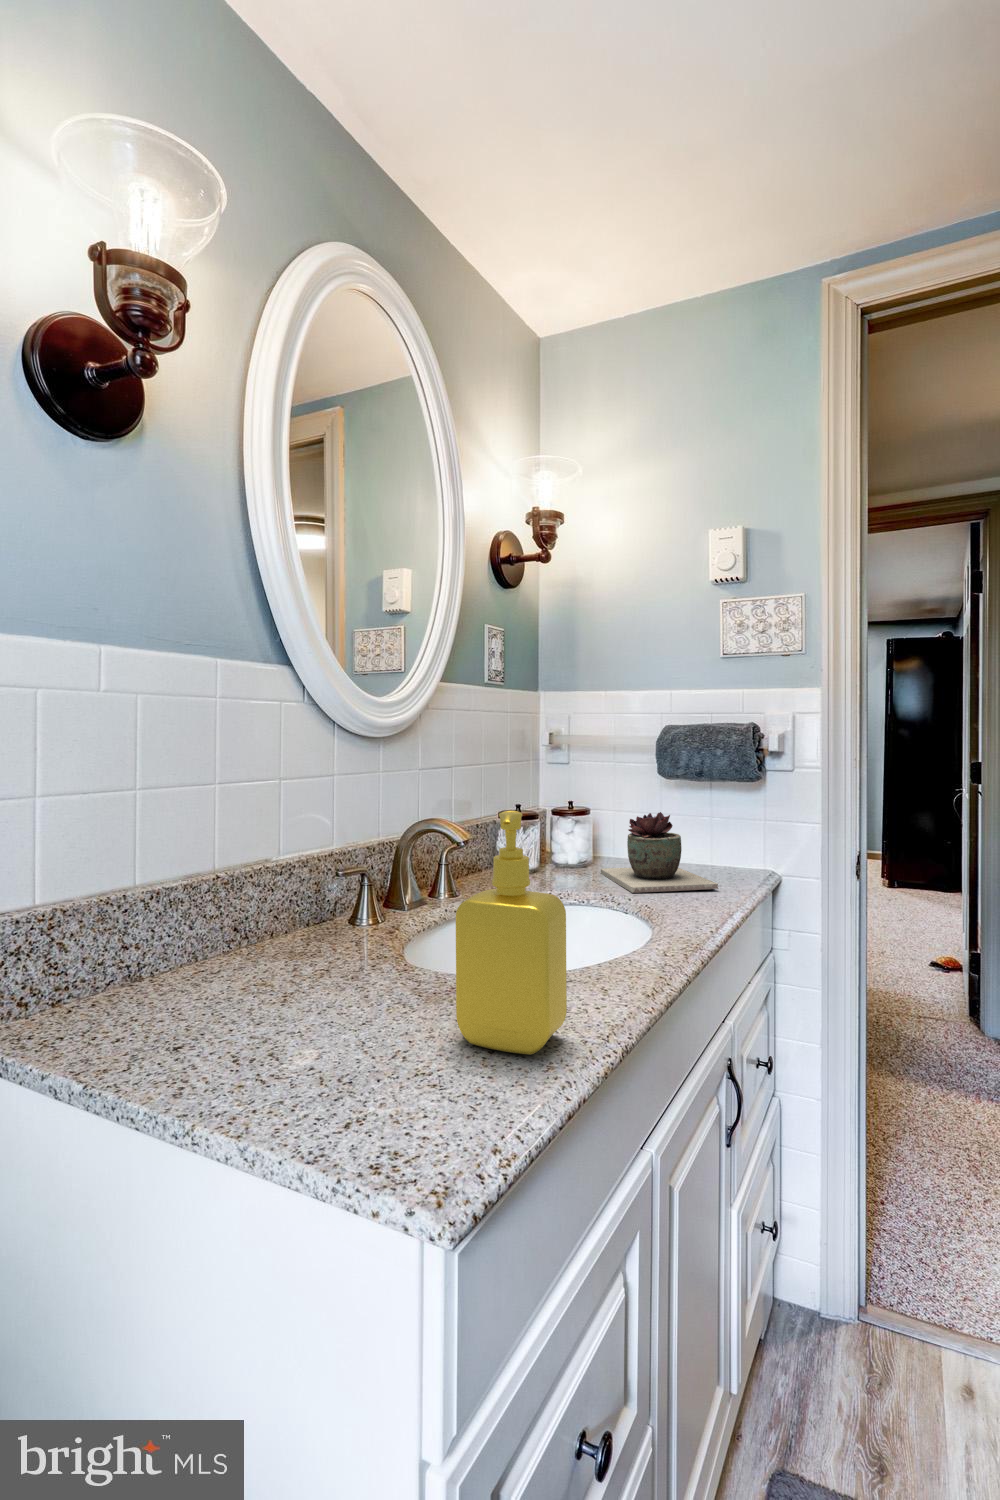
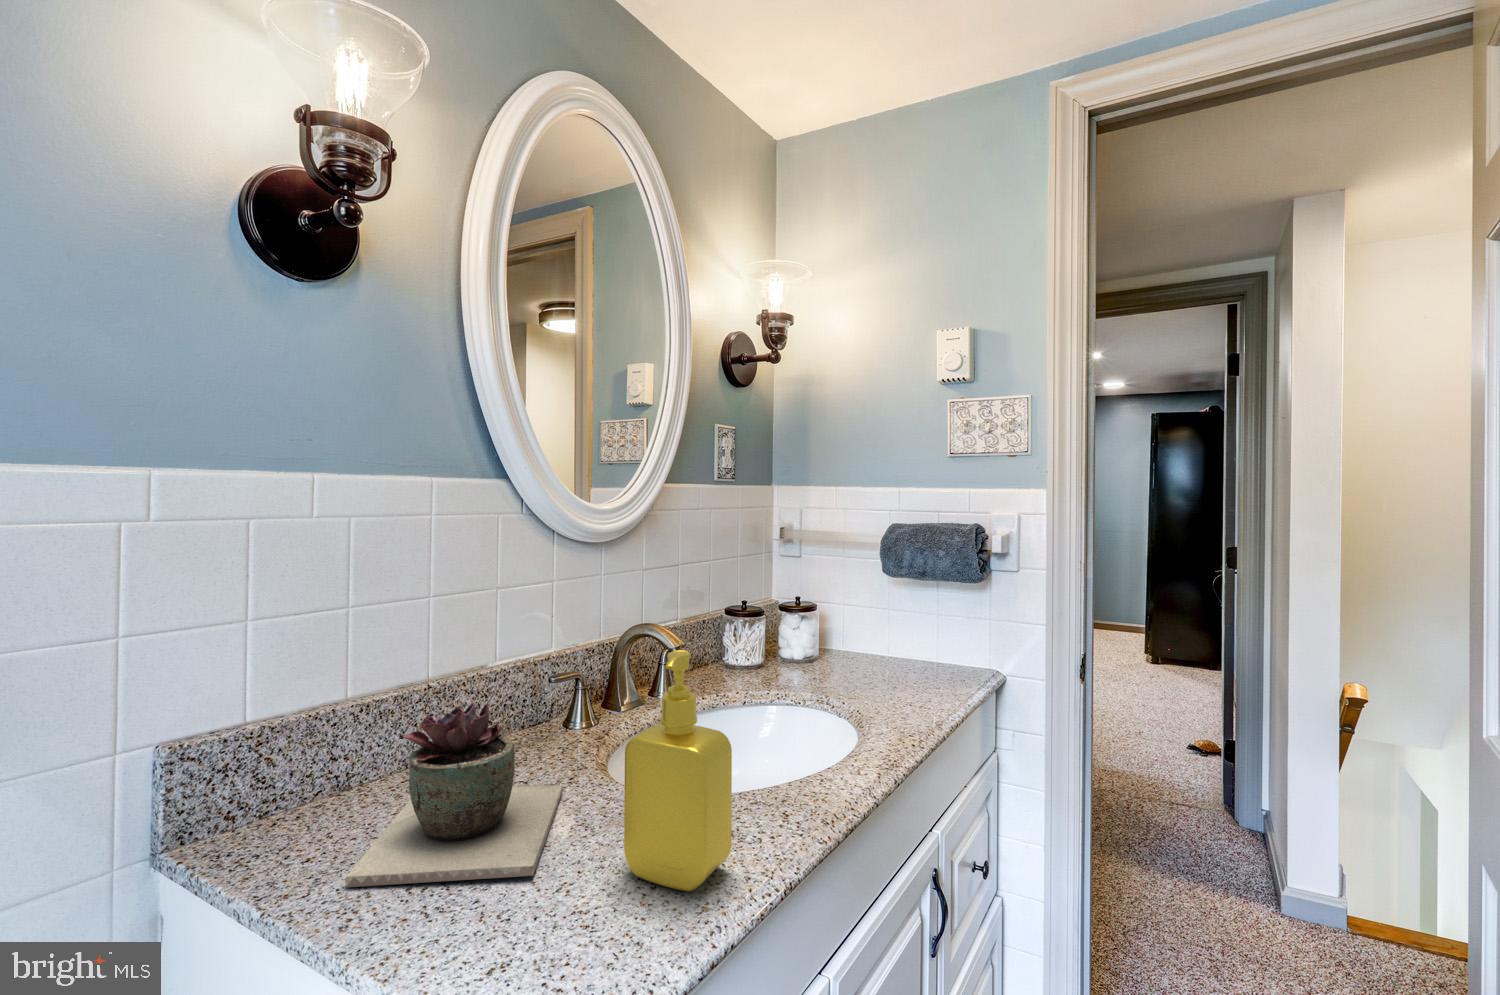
succulent plant: present [601,812,718,893] -> present [345,703,563,887]

